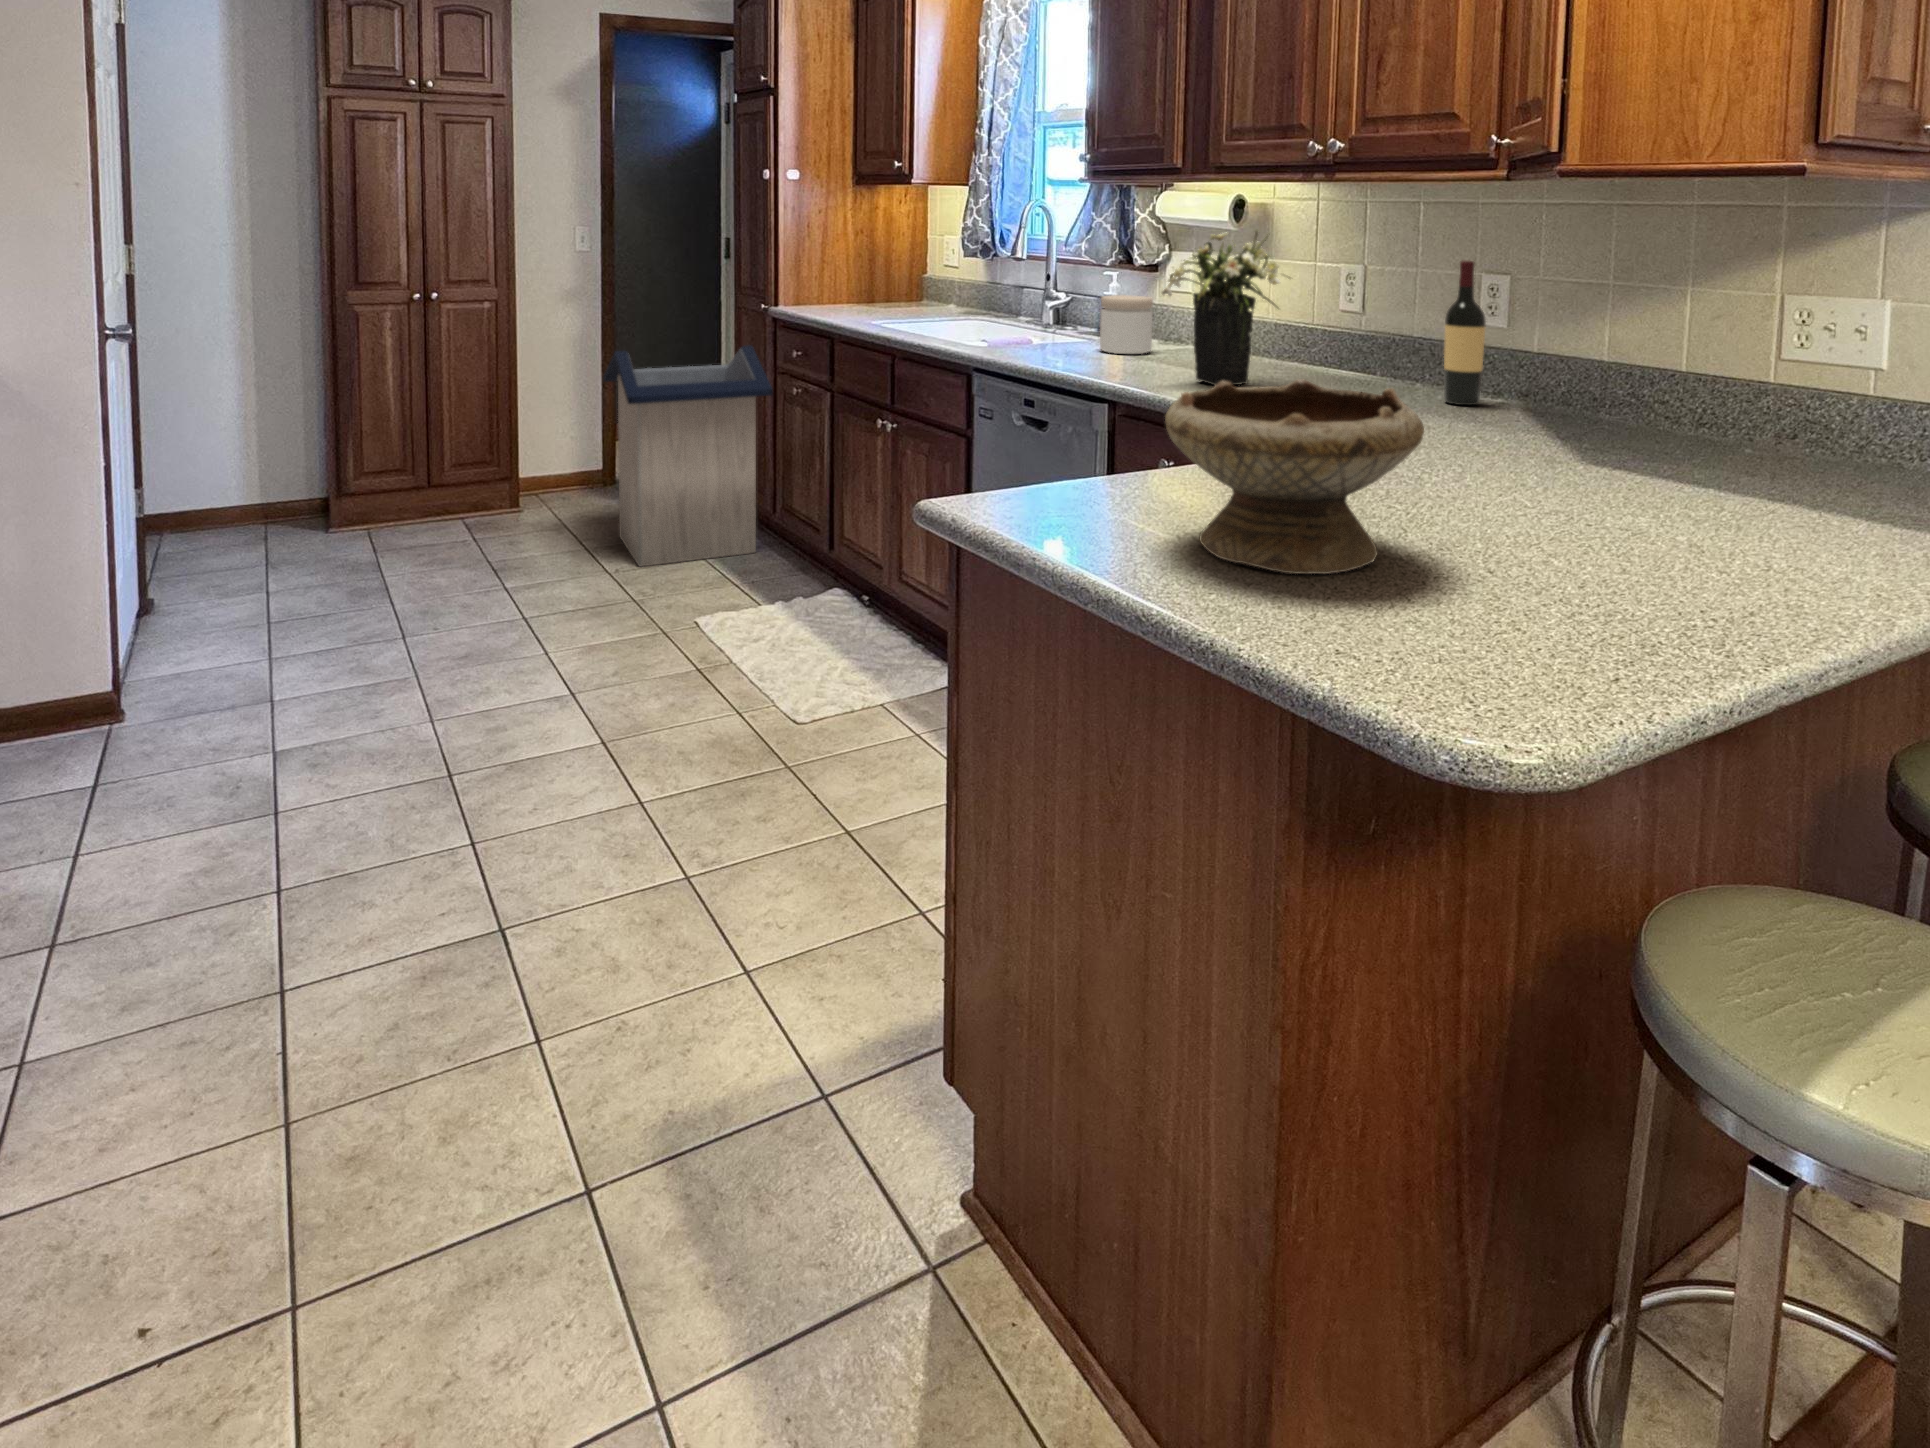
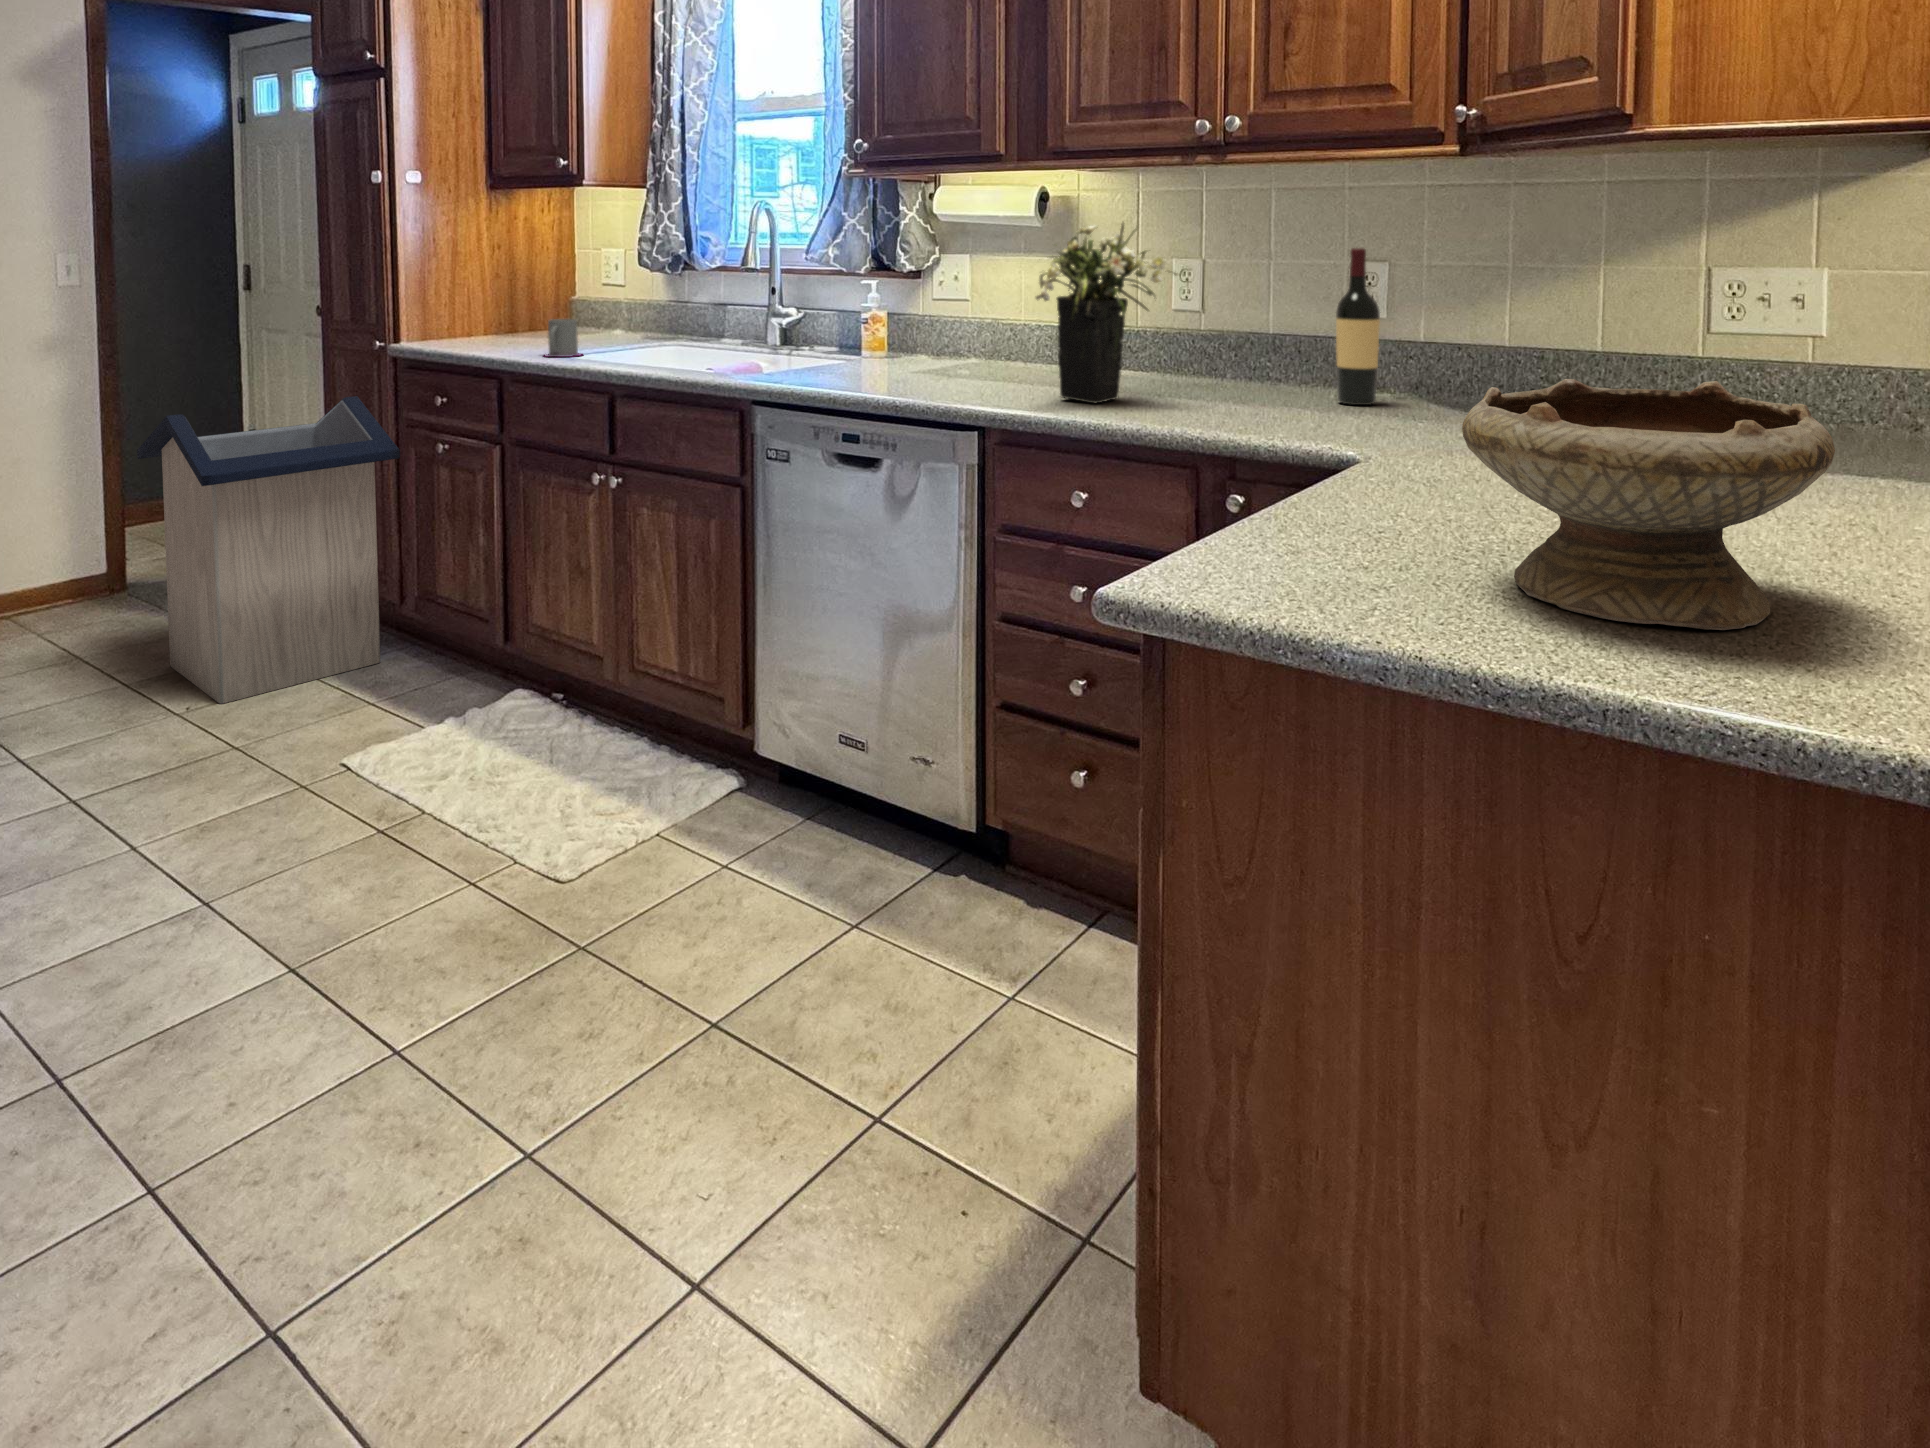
mug: none [865,292,897,323] -> present [545,319,581,357]
jar: present [1100,295,1153,354] -> none [883,307,944,375]

